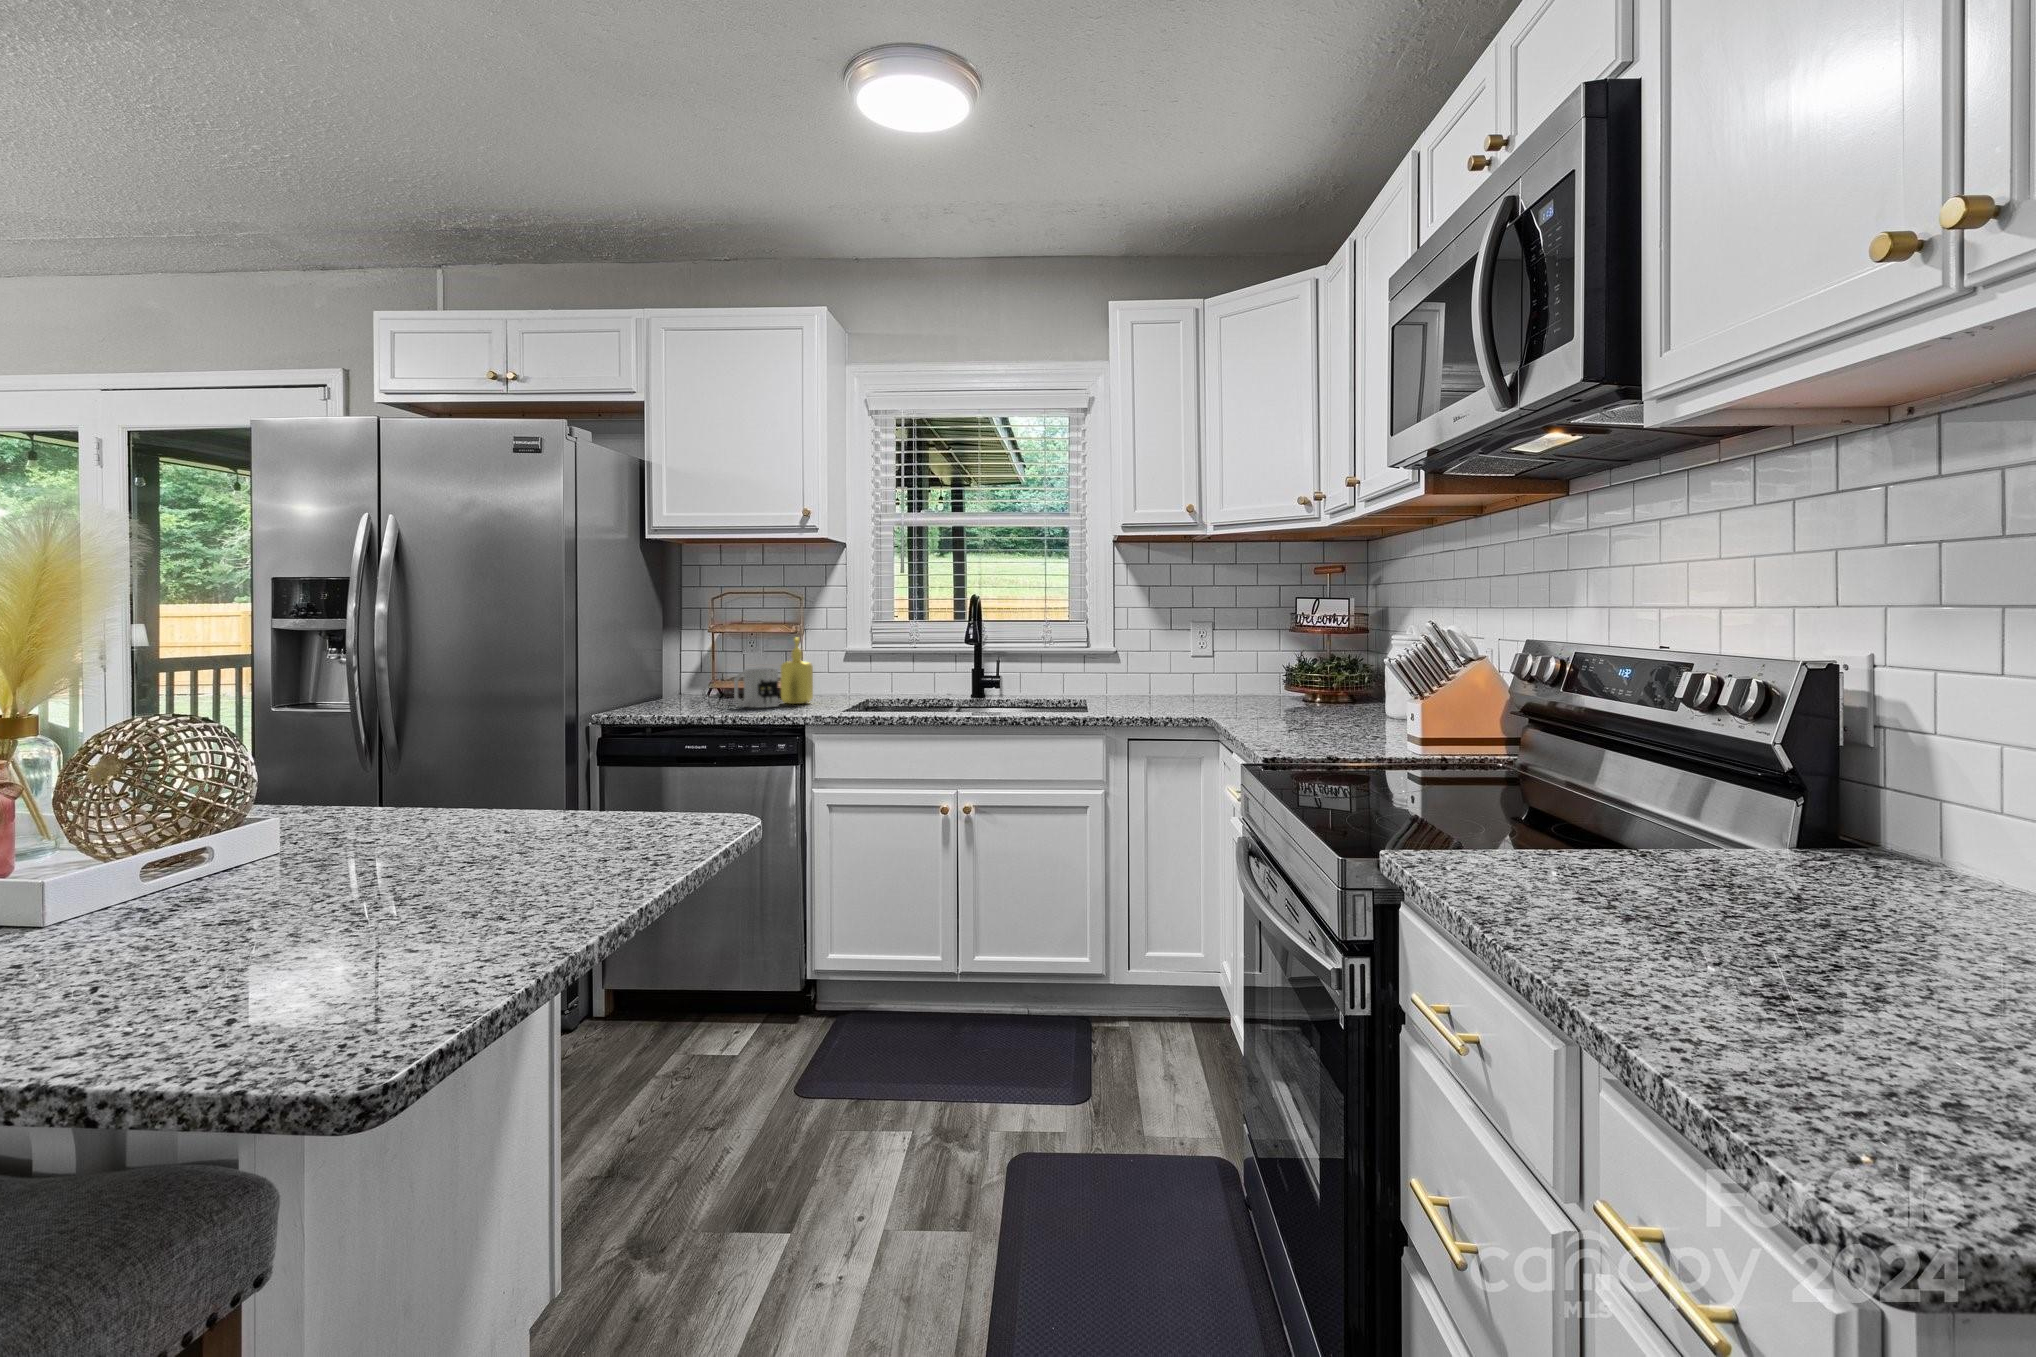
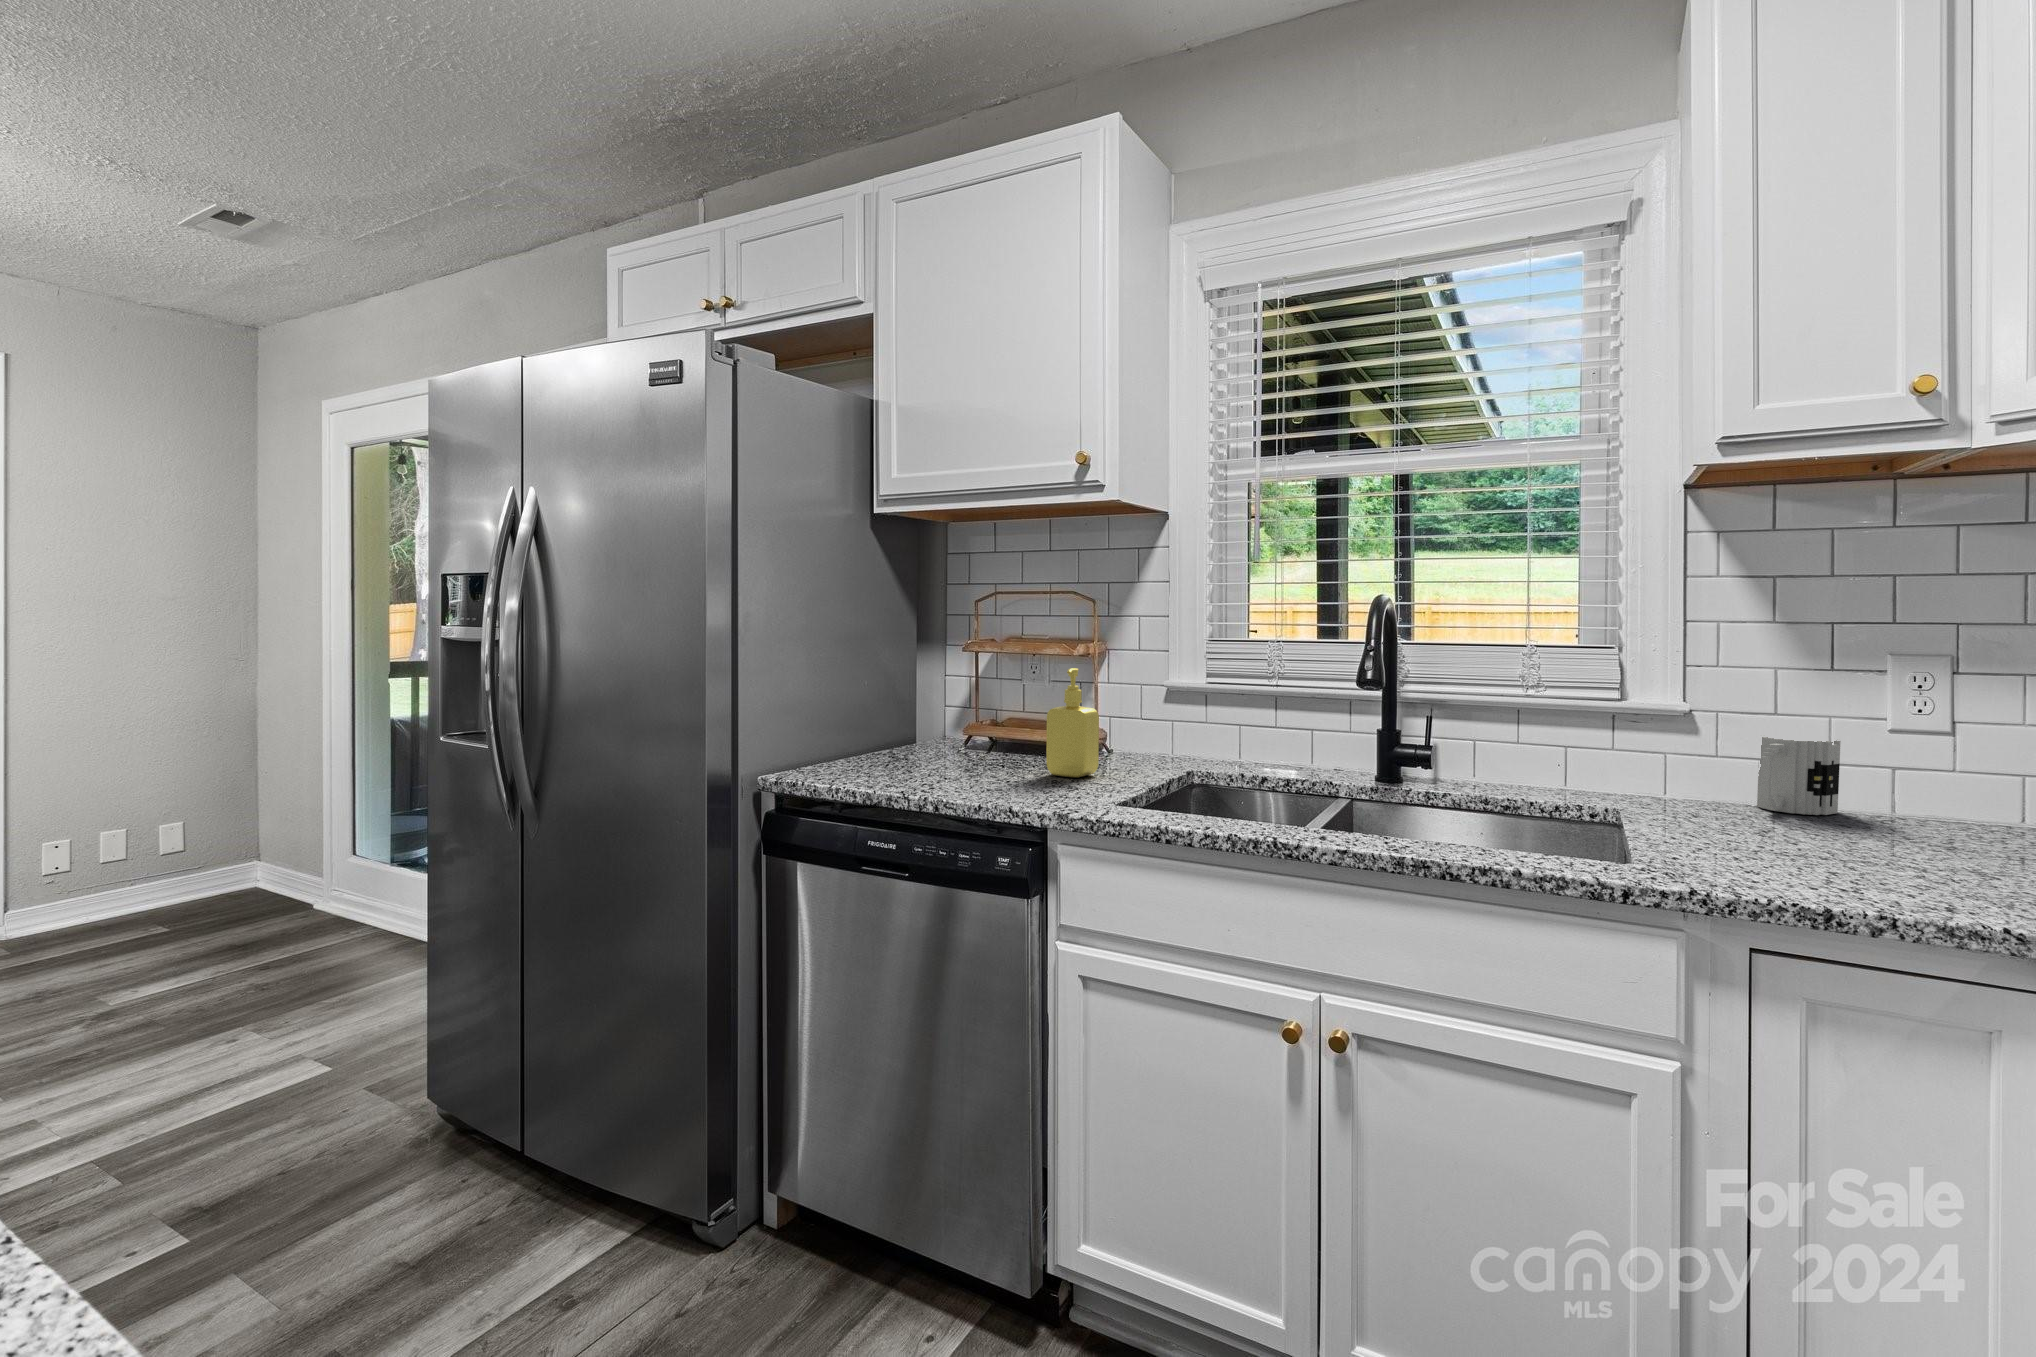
mug: present [734,669,779,708] -> present [1757,737,1841,815]

